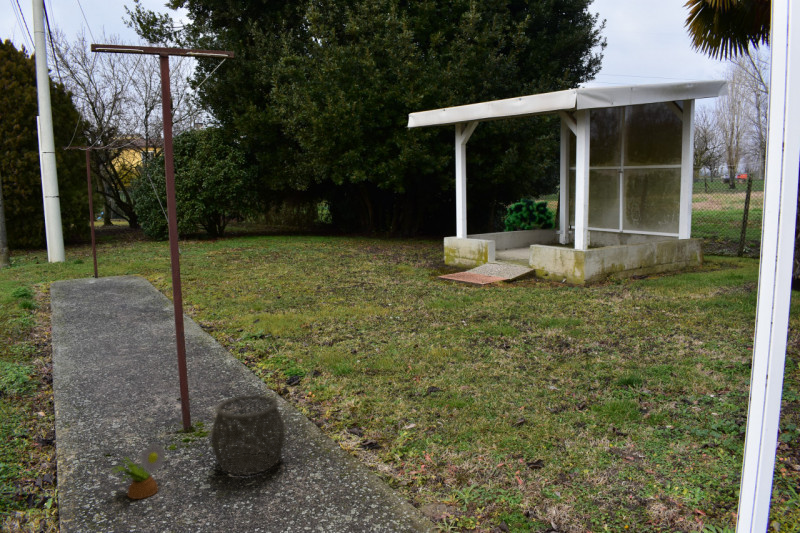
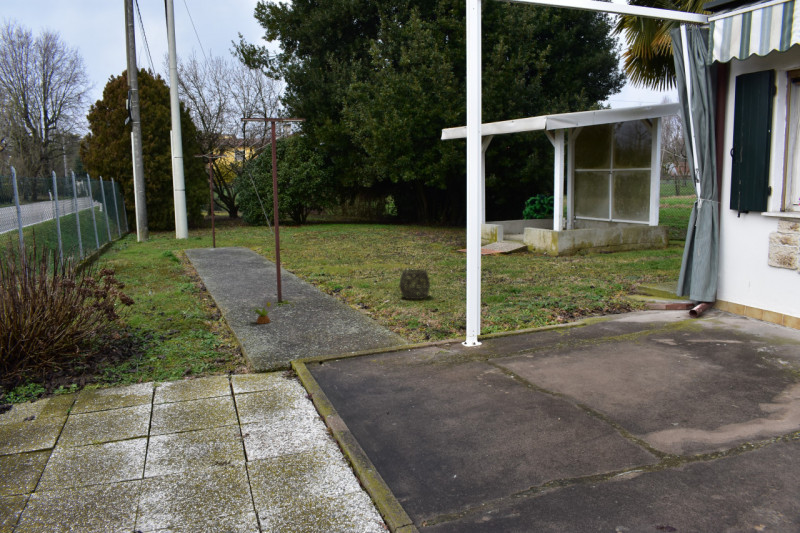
woven basket: present [211,395,285,475] -> present [400,269,430,299]

